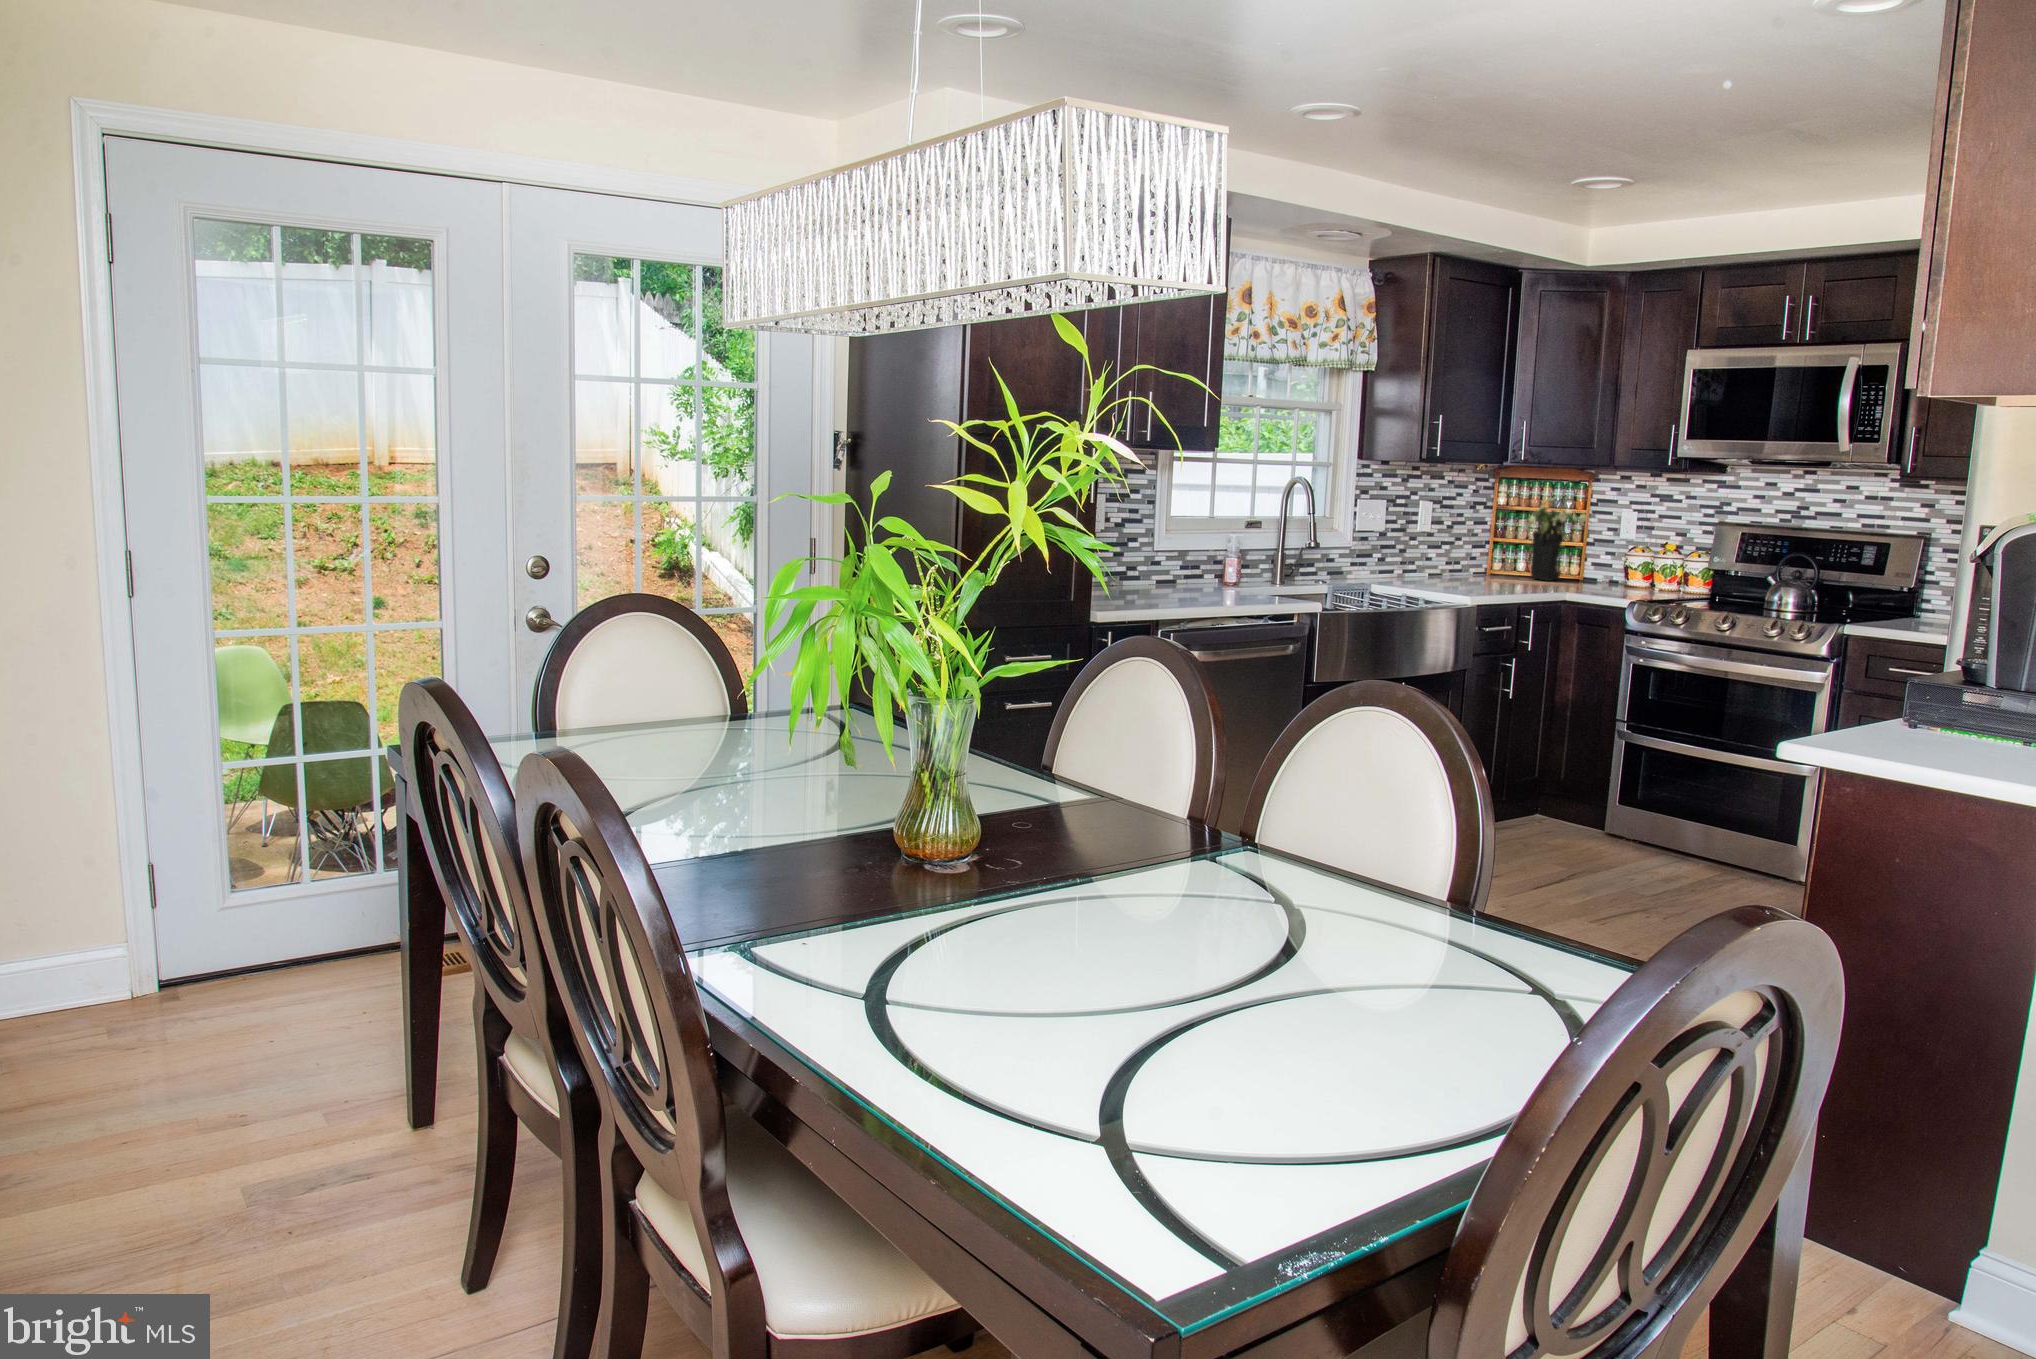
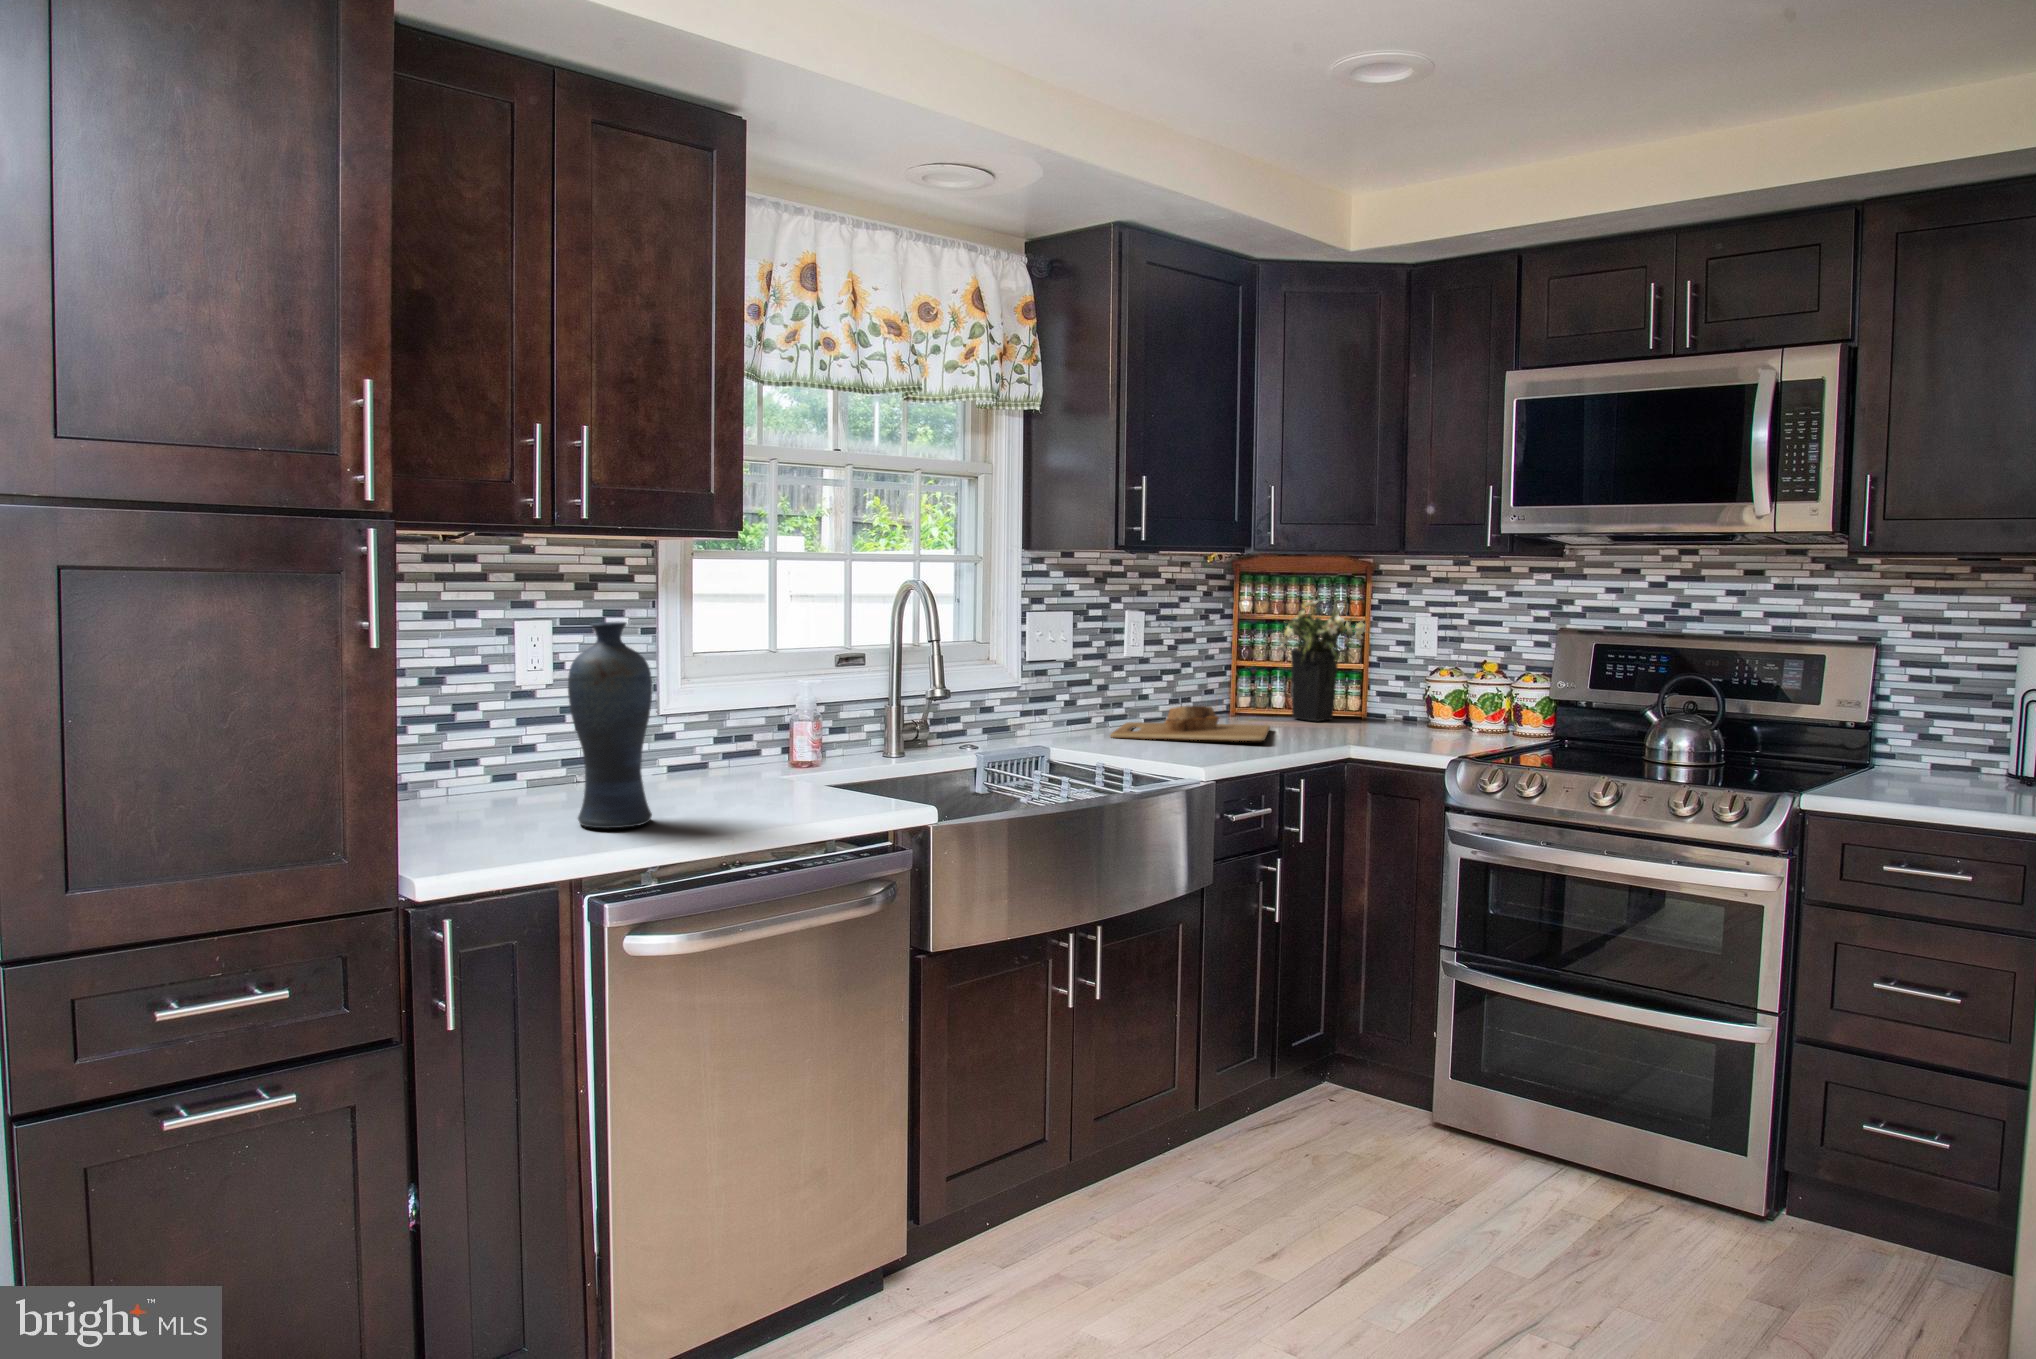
vase: none [1132,496,1175,604] -> present [568,621,652,828]
cutting board: none [1407,564,1514,588] -> present [1111,706,1270,741]

